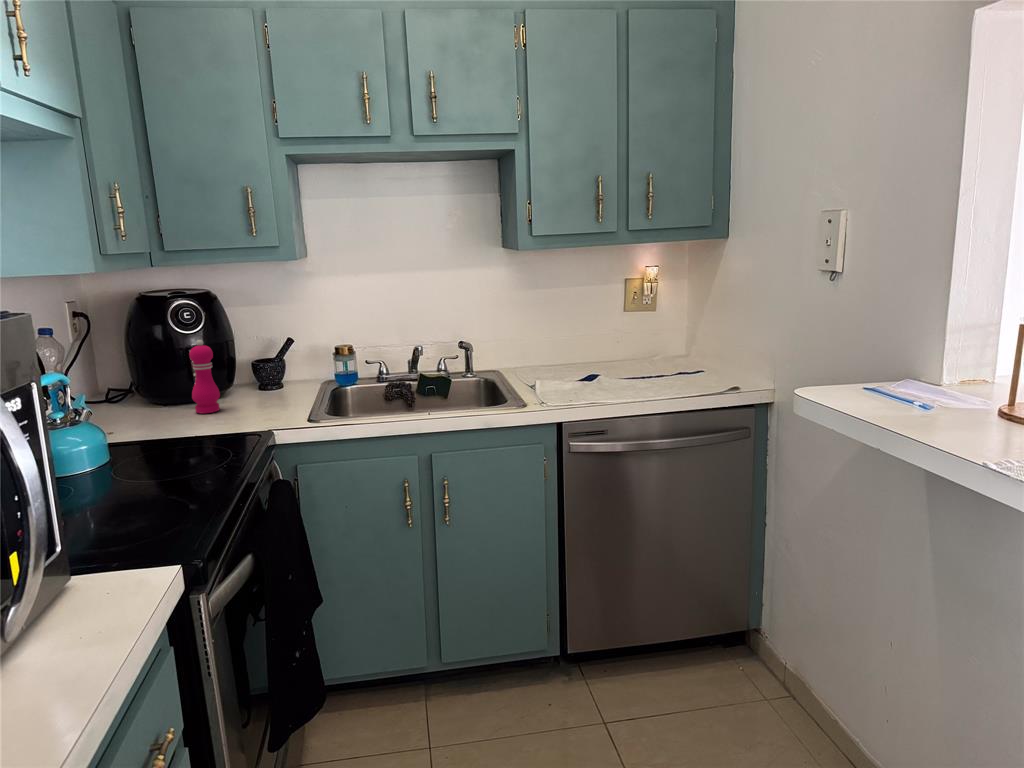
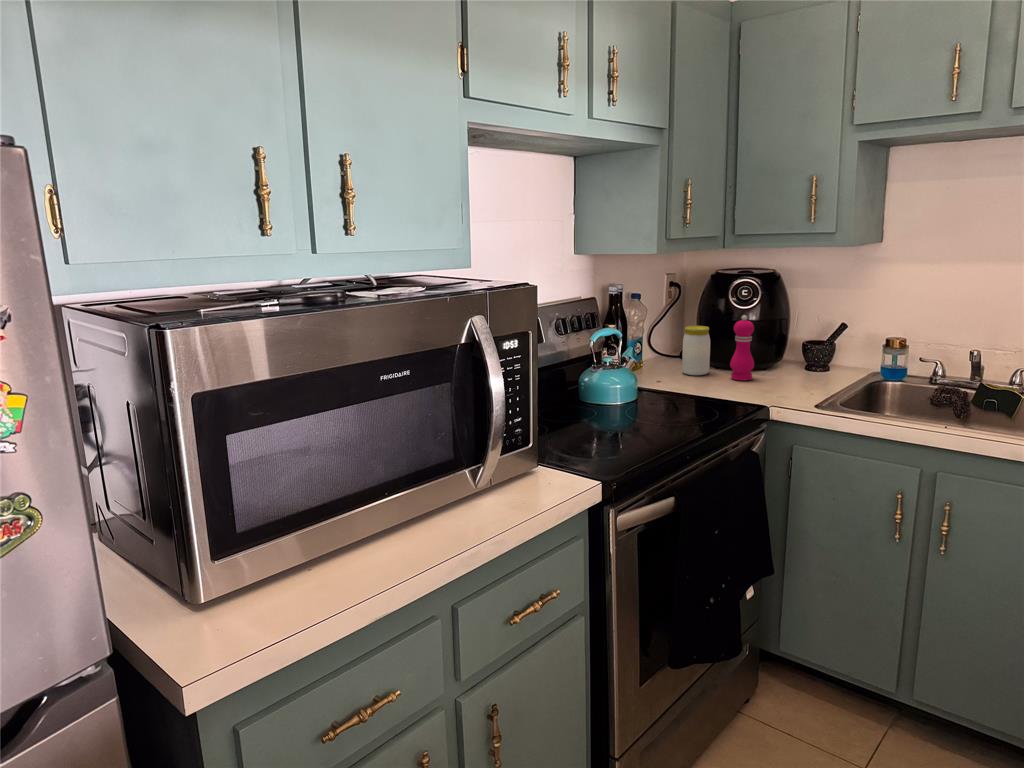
jar: none [126,359,165,419] -> present [682,326,710,375]

